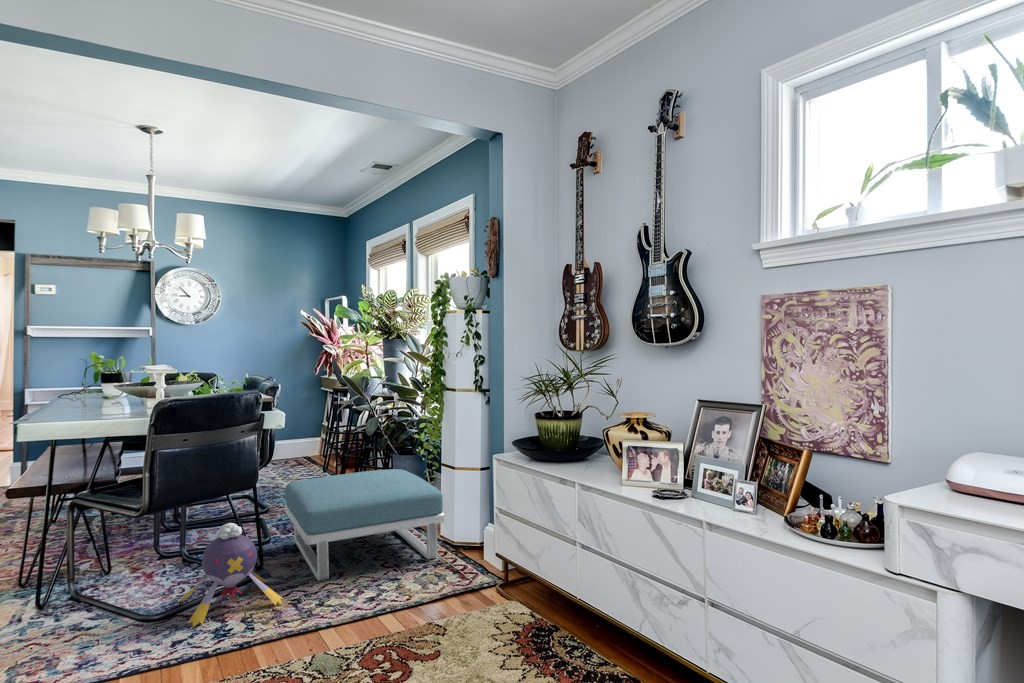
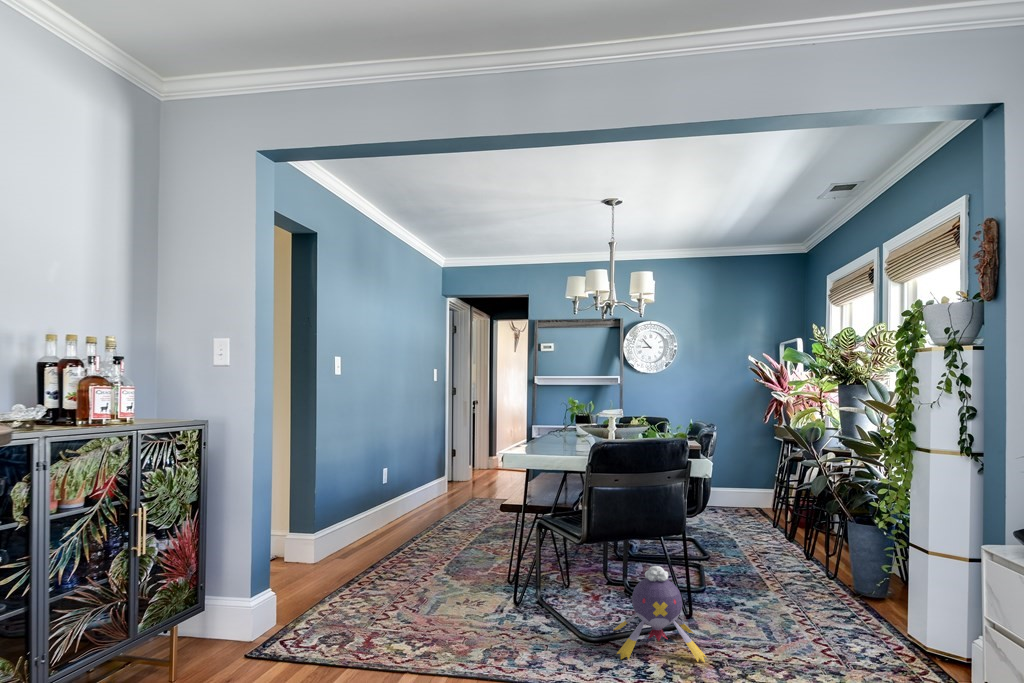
footstool: present [285,469,445,581] -> none [720,534,906,661]

